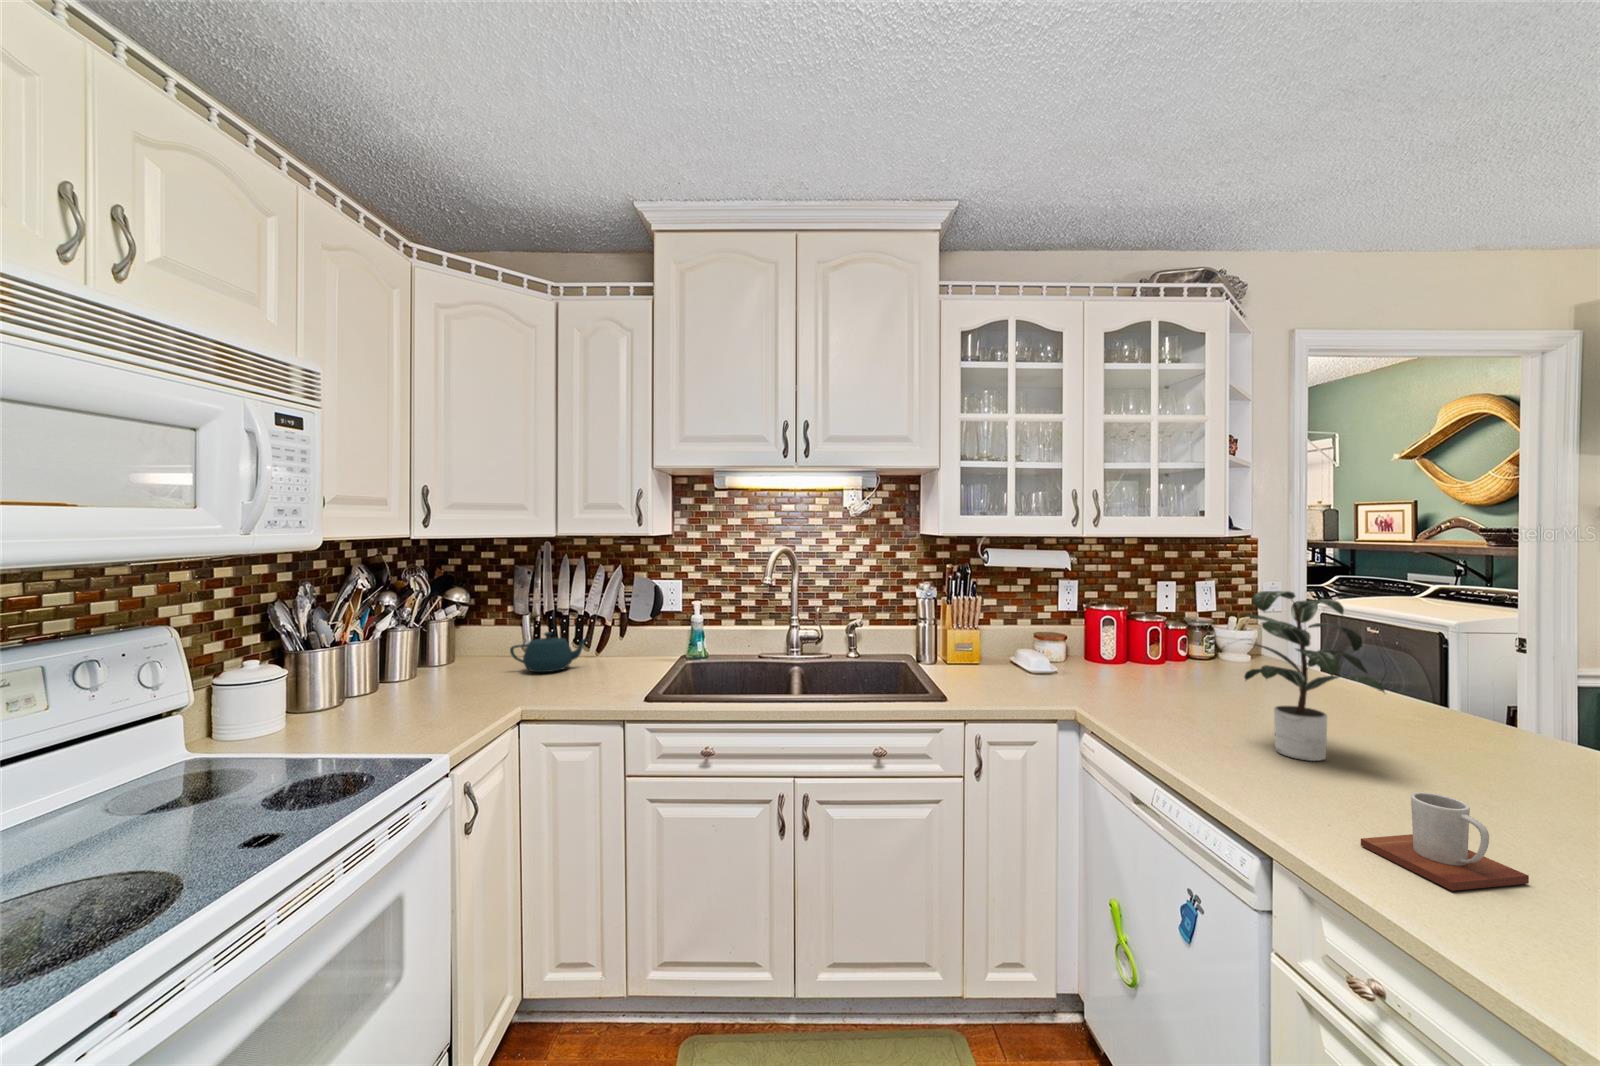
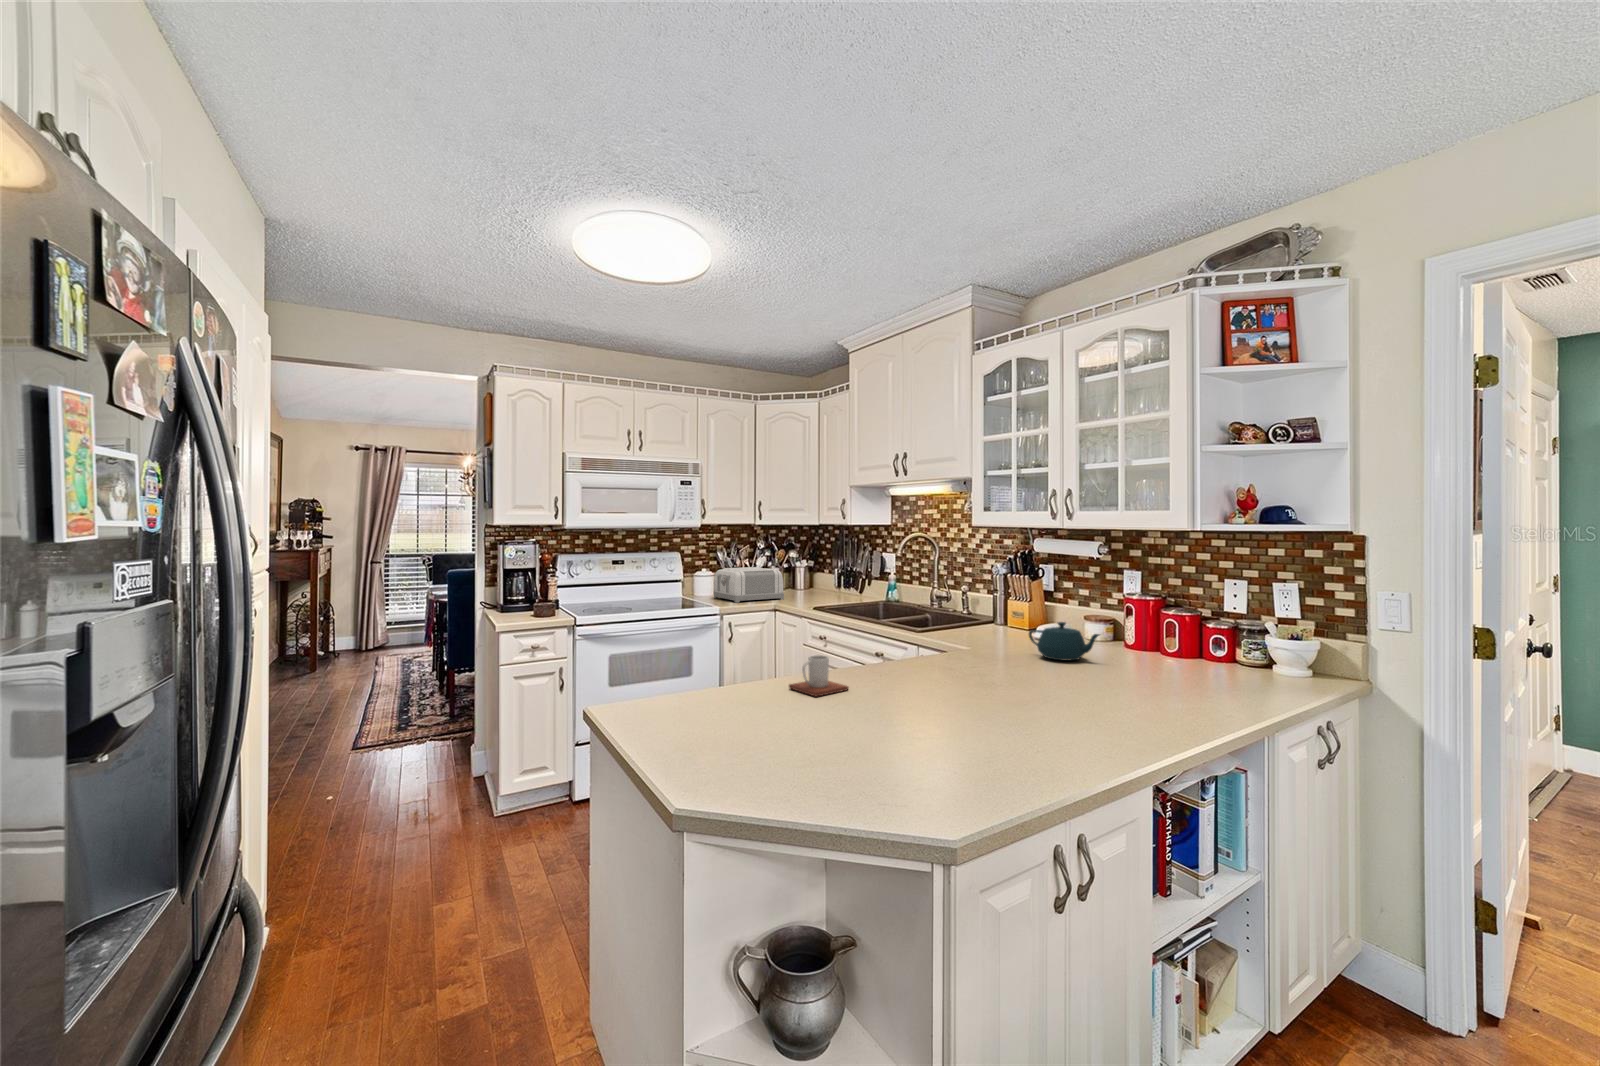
potted plant: present [1244,591,1385,761] -> none [909,562,1020,682]
toaster: none [307,631,494,724] -> present [714,567,784,603]
teapot: present [510,632,588,672] -> present [1029,622,1100,661]

